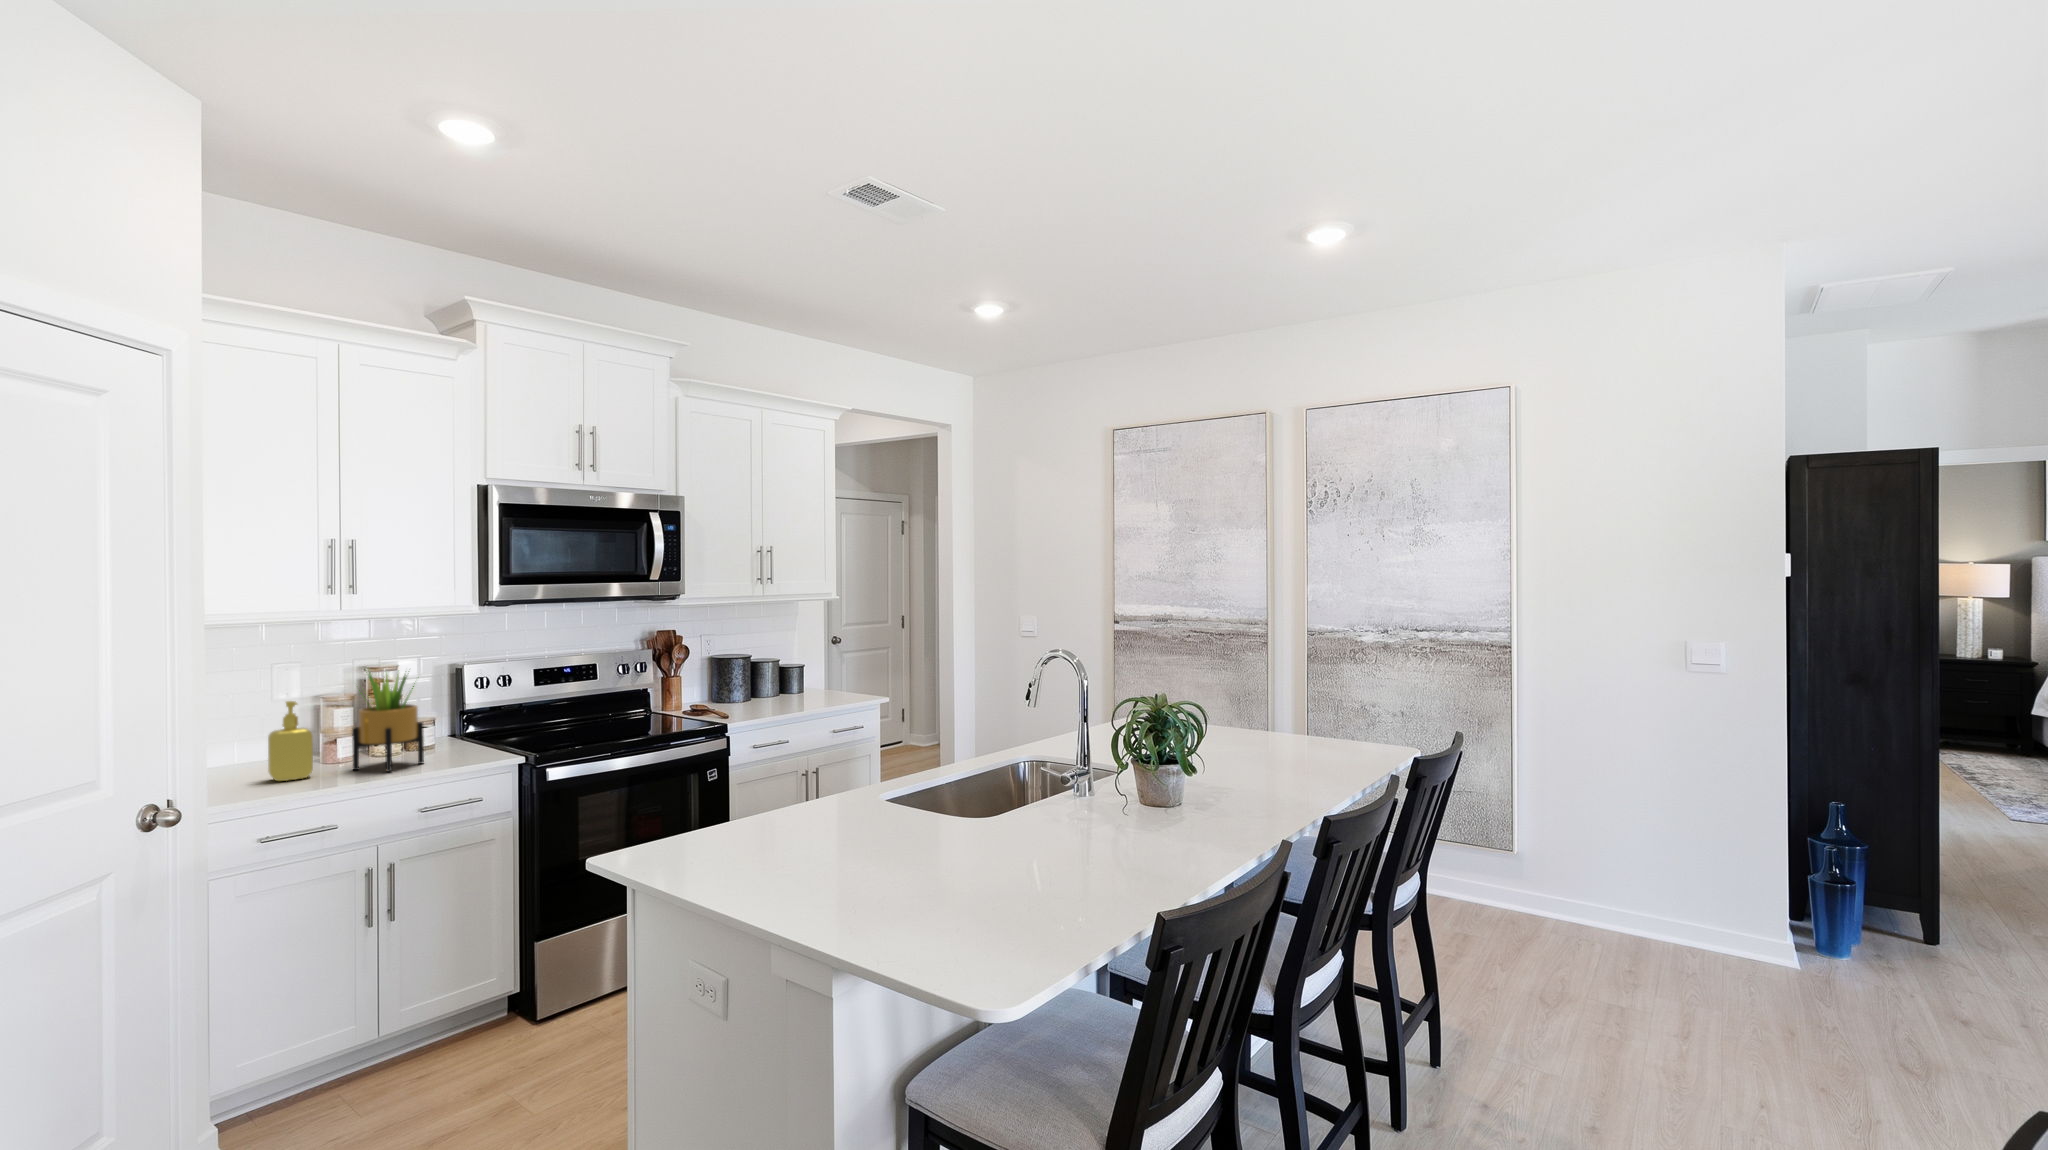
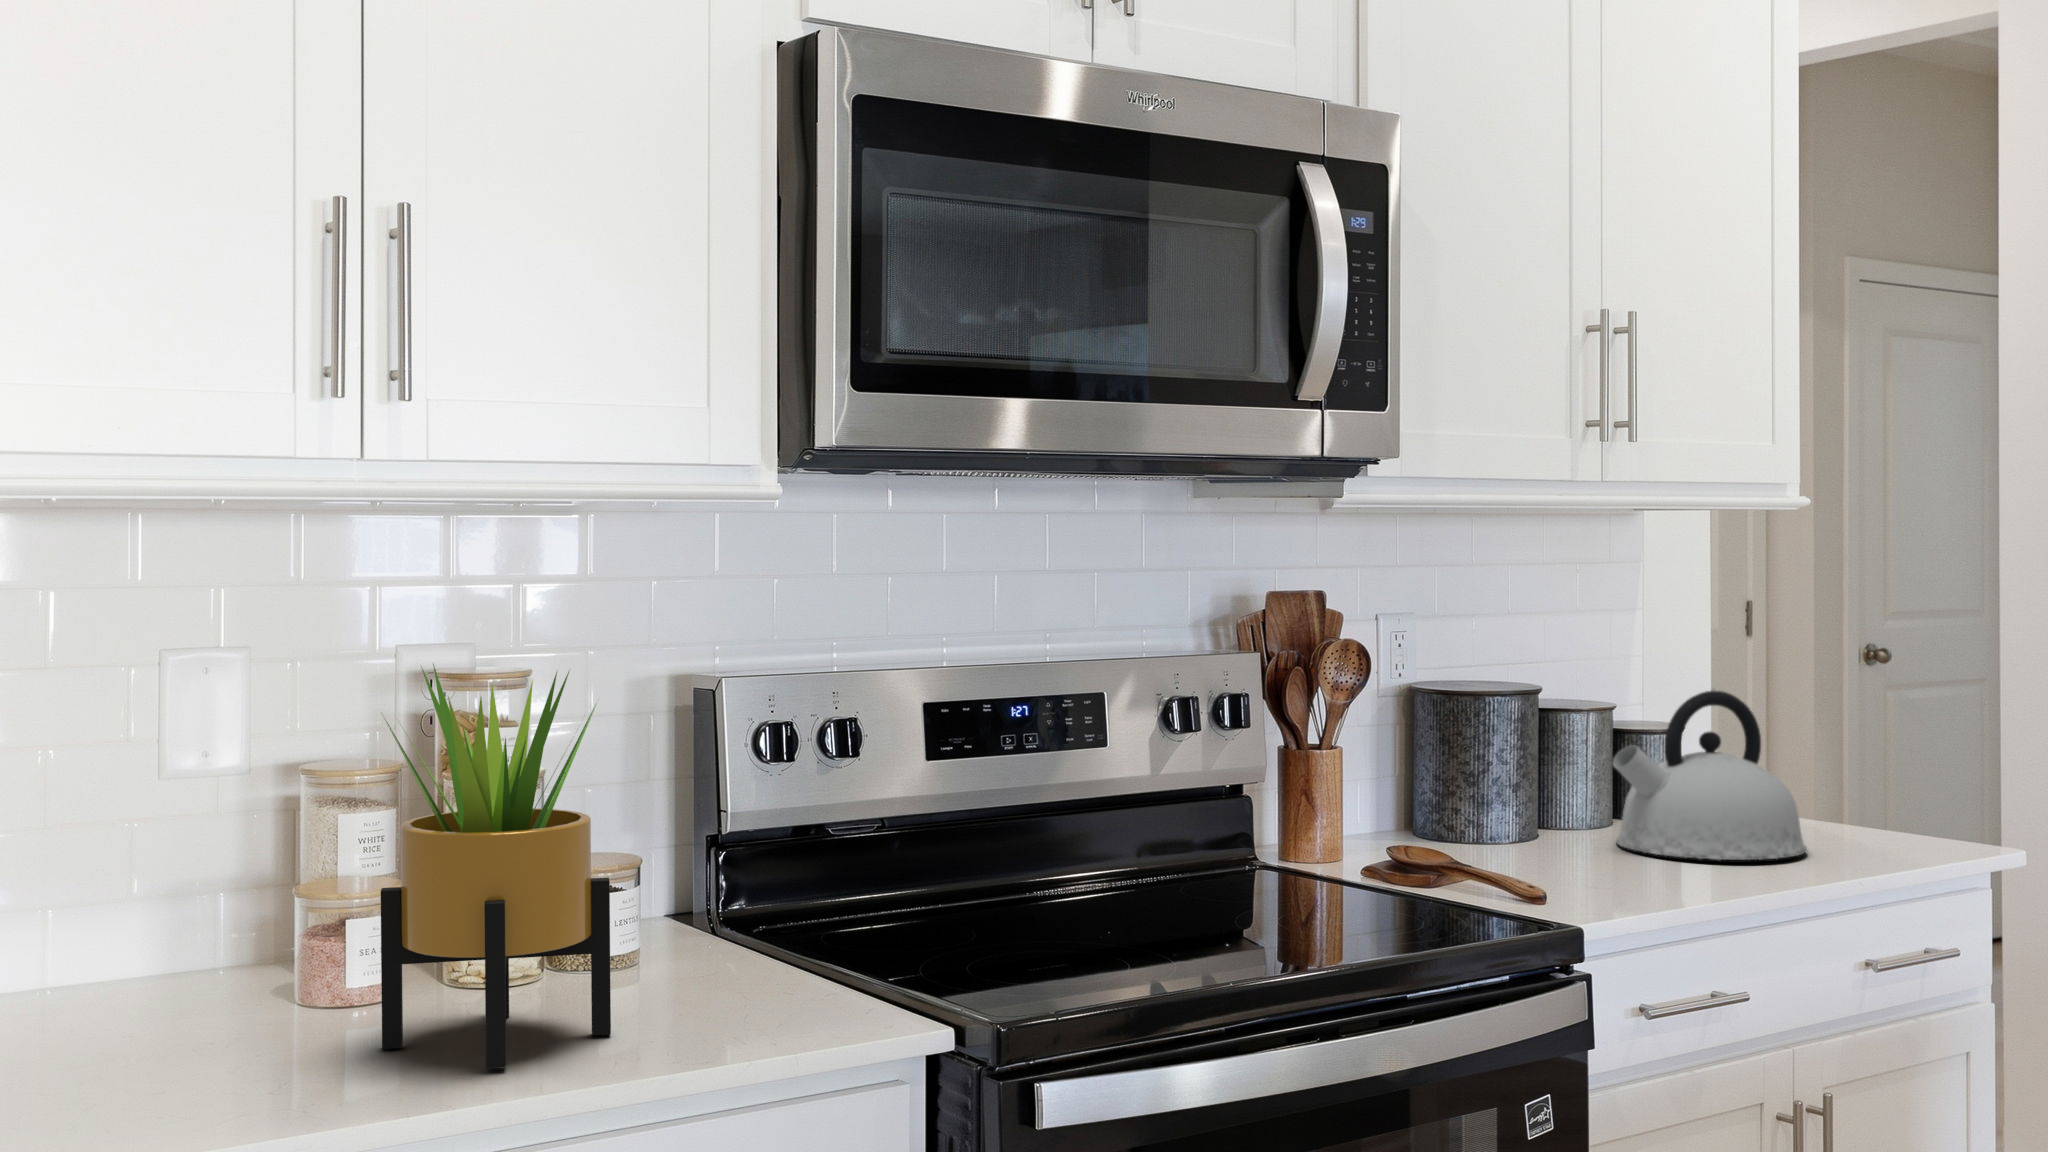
kettle: none [766,656,824,704] -> present [1613,690,1807,860]
soap dispenser: present [268,701,313,781] -> none [110,780,250,1084]

